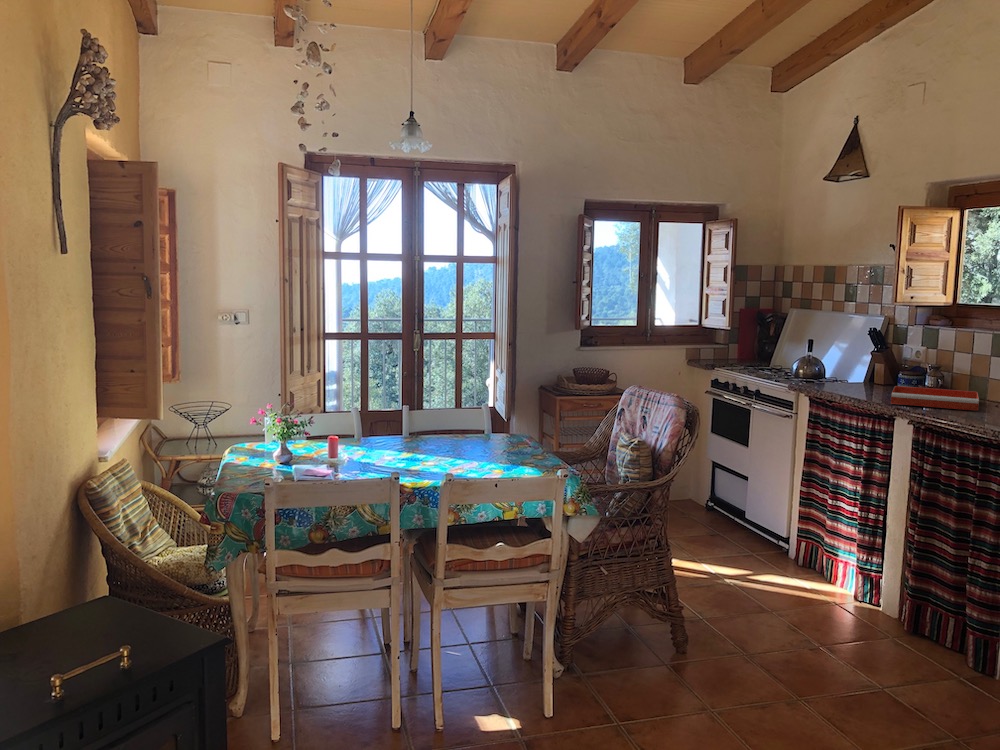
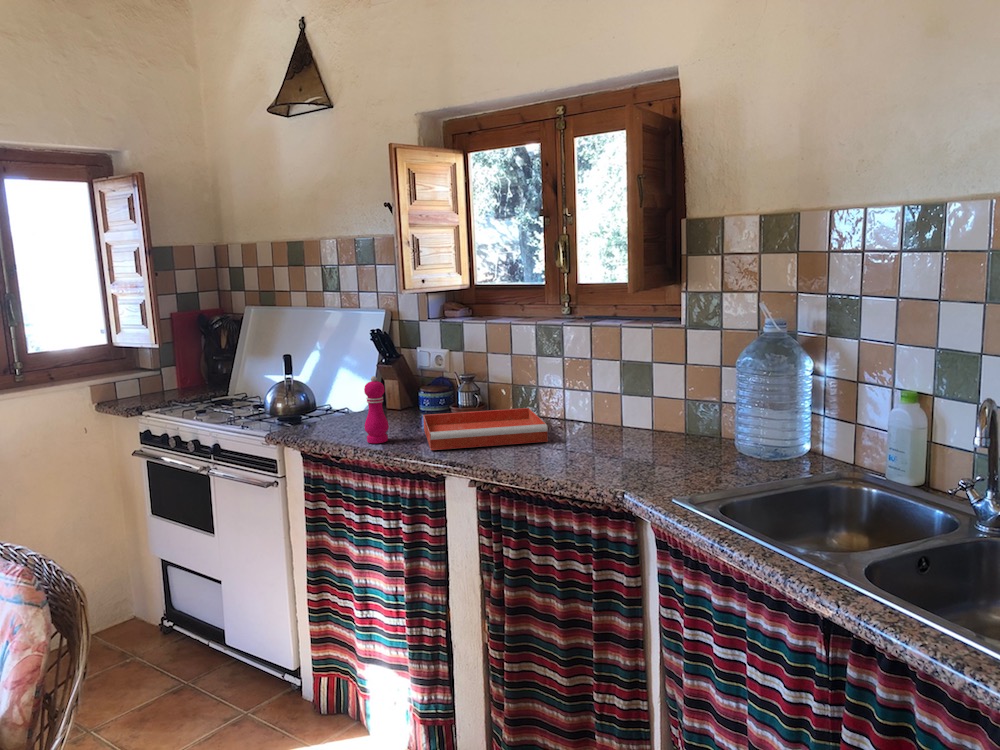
pepper mill: none [851,355,868,397] -> present [364,376,389,443]

